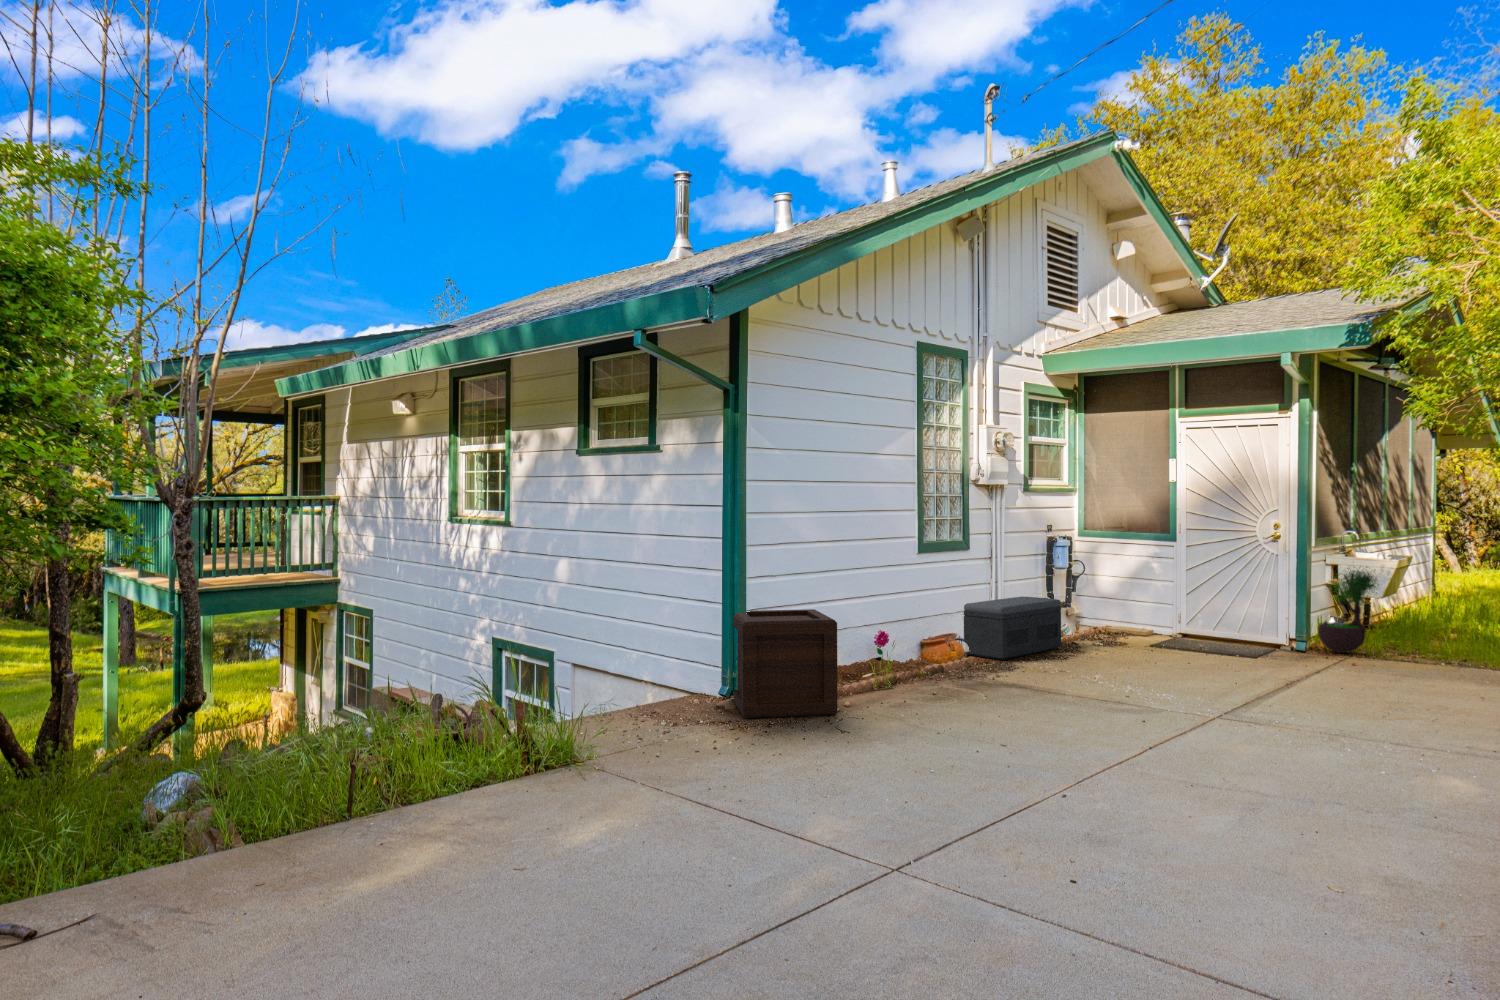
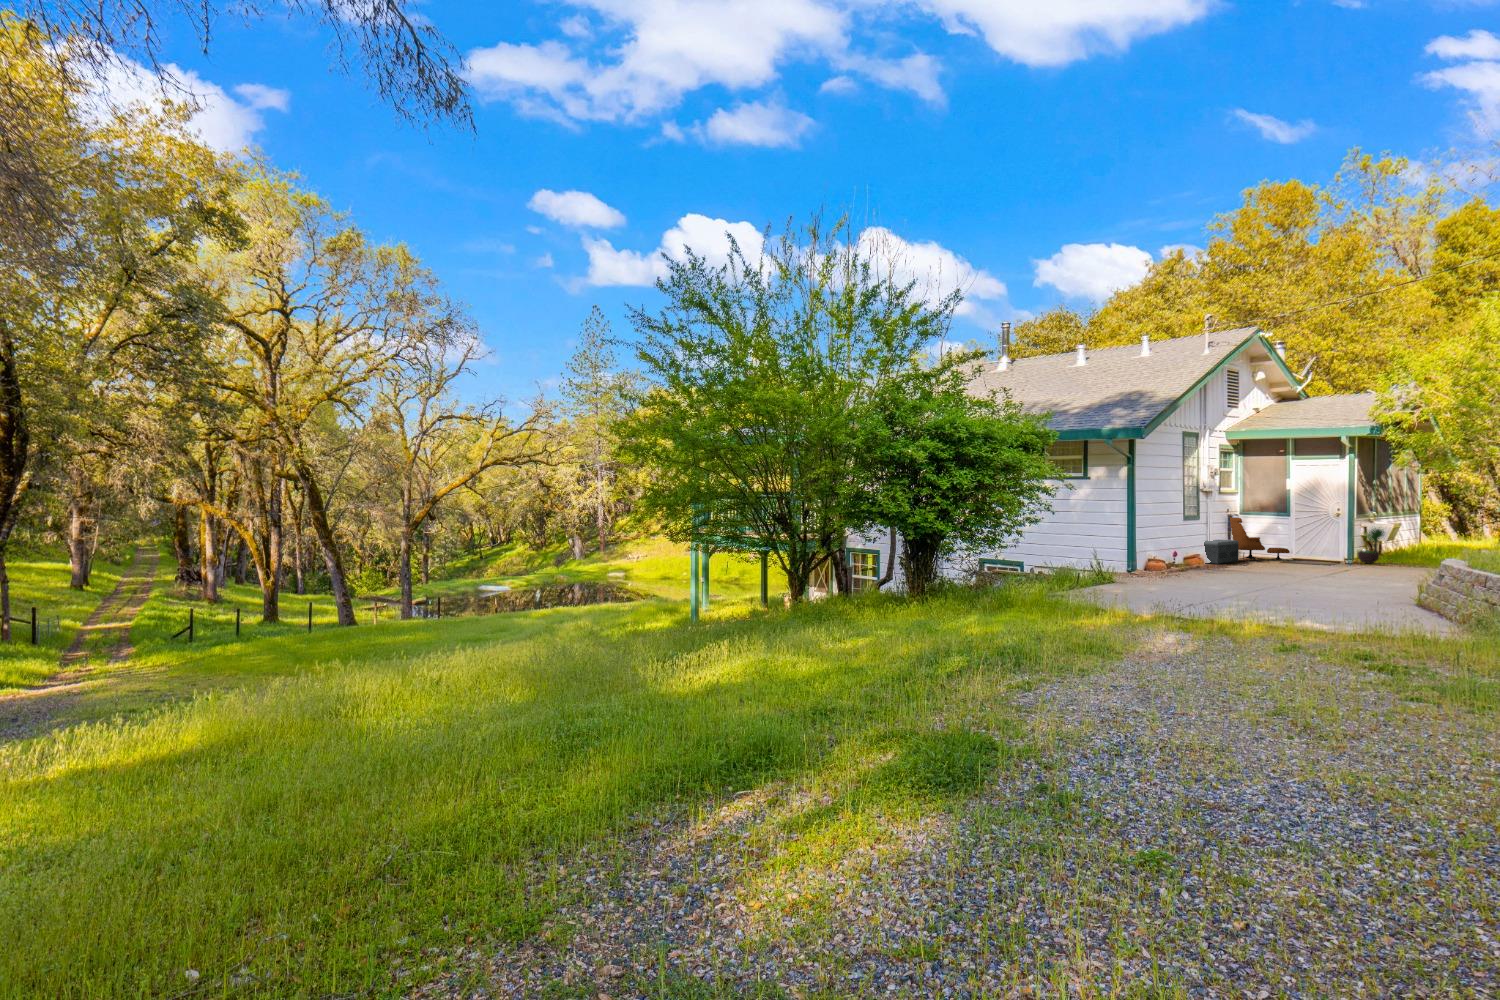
lounge chair: none [1047,545,1175,648] -> present [1230,517,1290,561]
wooden crate: present [733,609,838,718] -> none [1128,539,1179,575]

